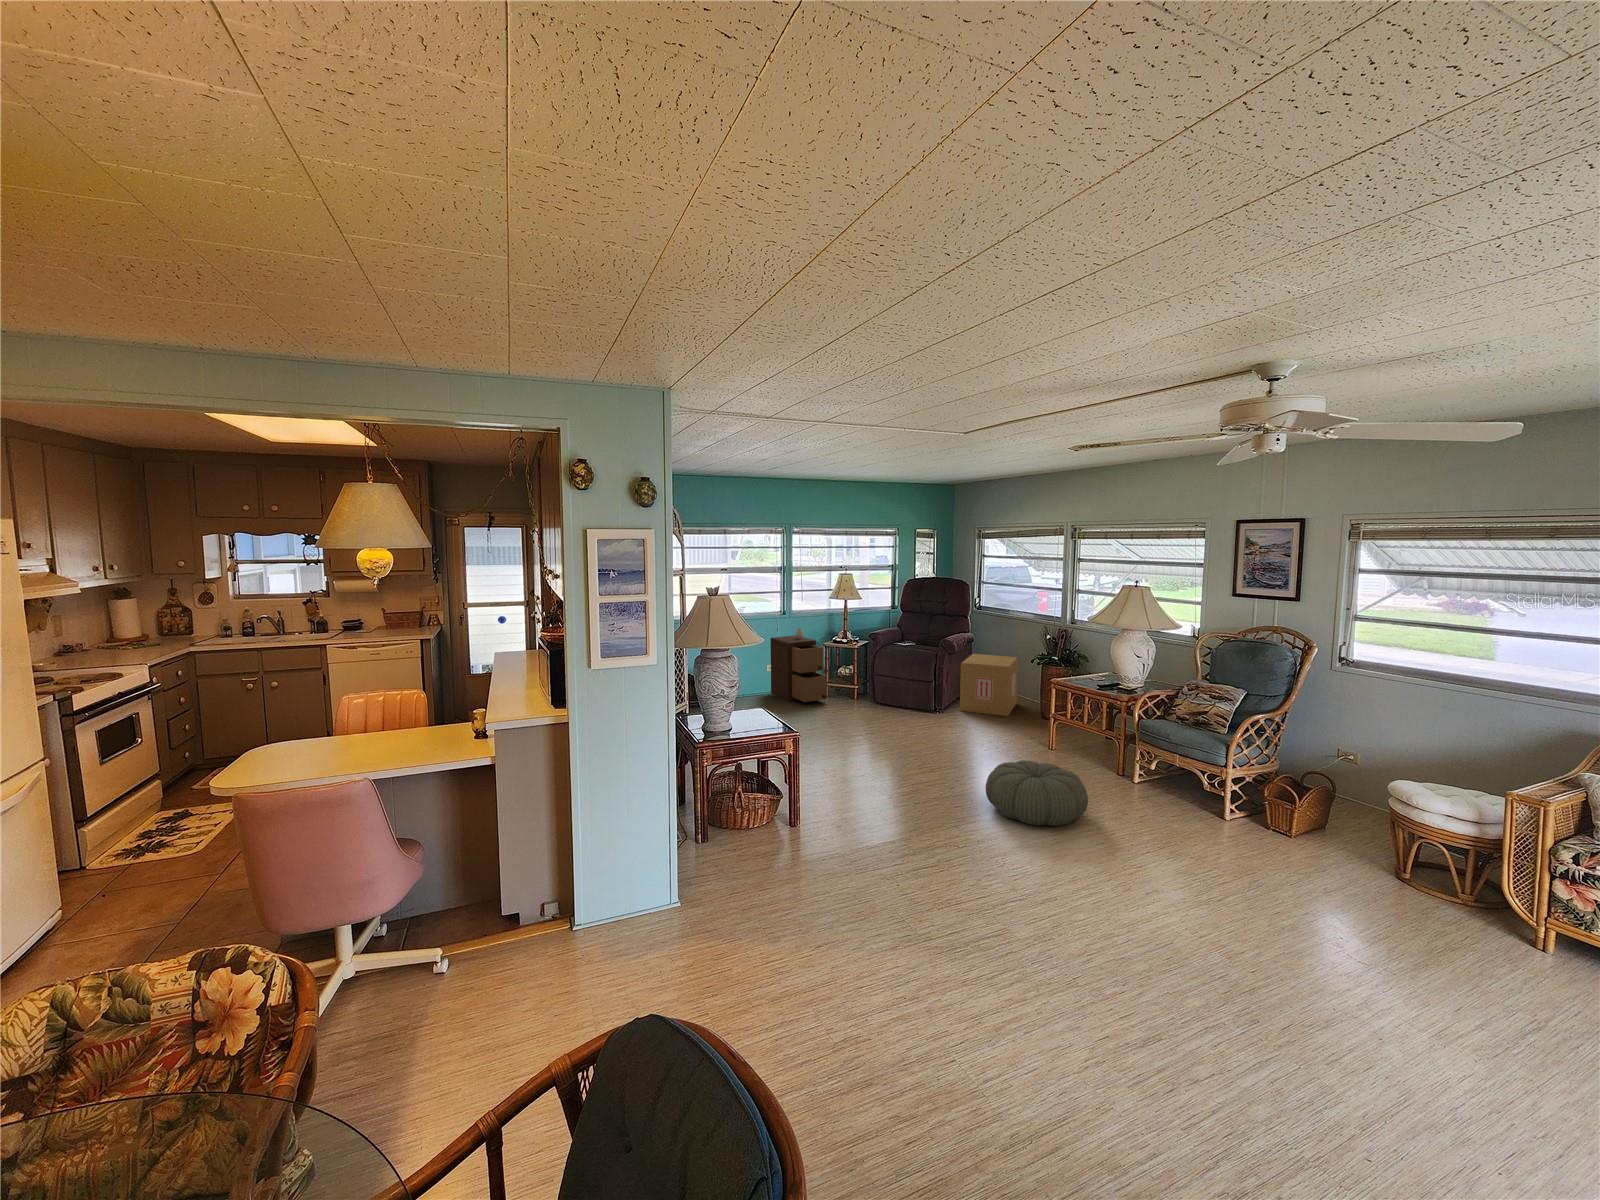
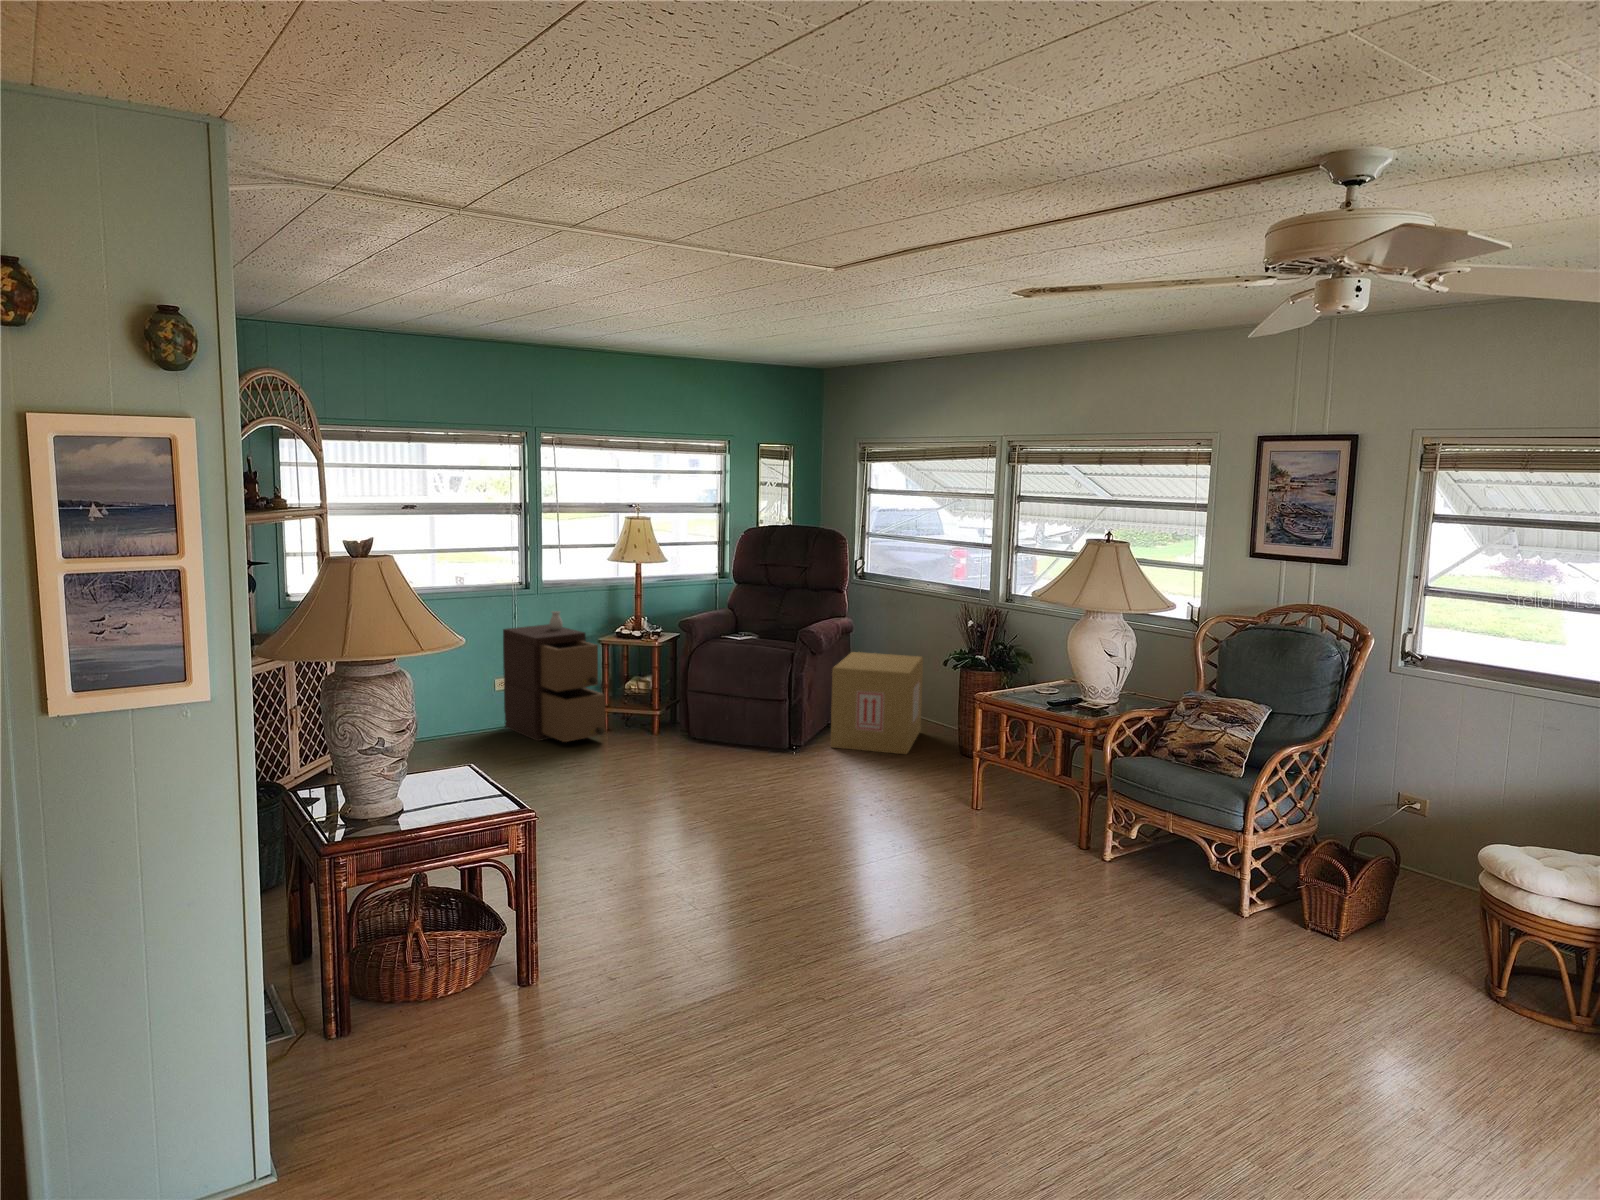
pouf: present [986,760,1088,826] -> none [874,837,1040,951]

